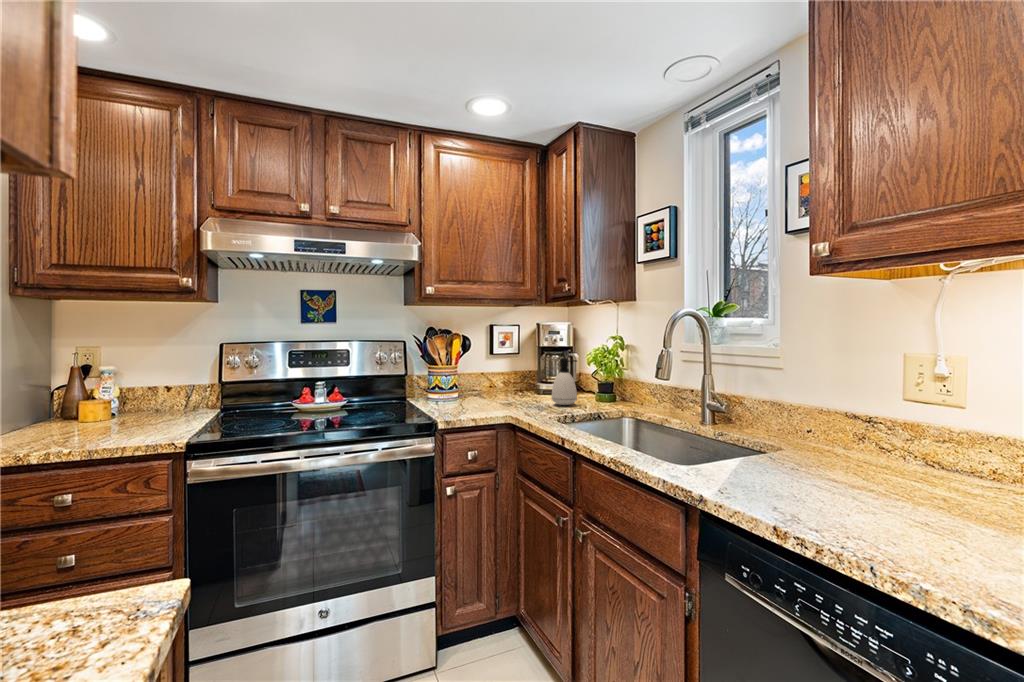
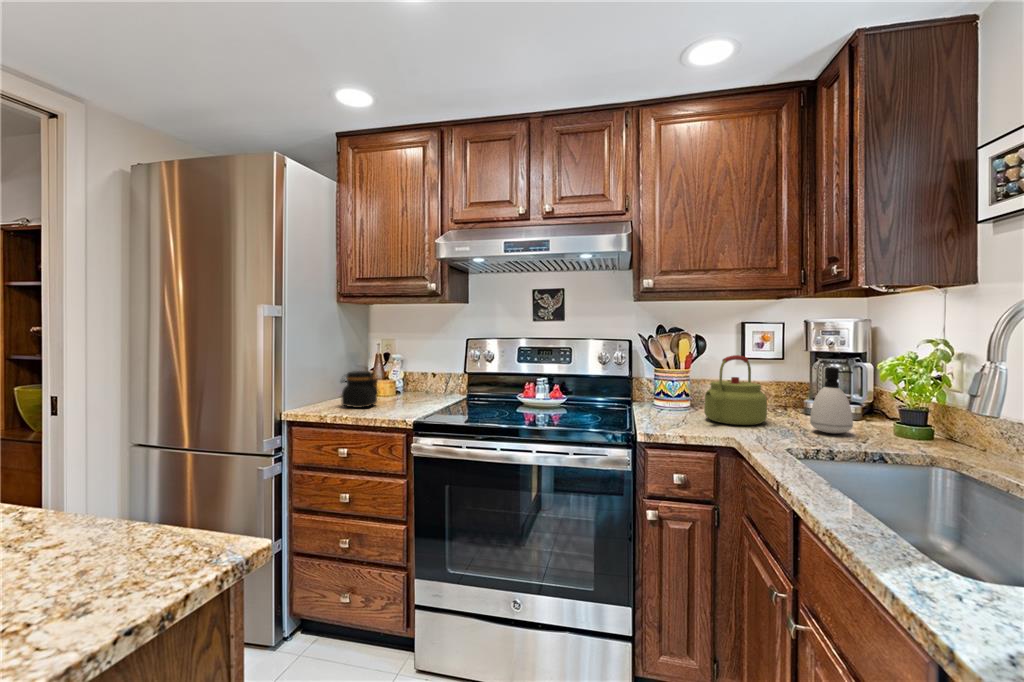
kettle: none [477,352,522,407] -> present [704,355,767,425]
jar: none [35,389,106,438] -> present [341,371,378,408]

